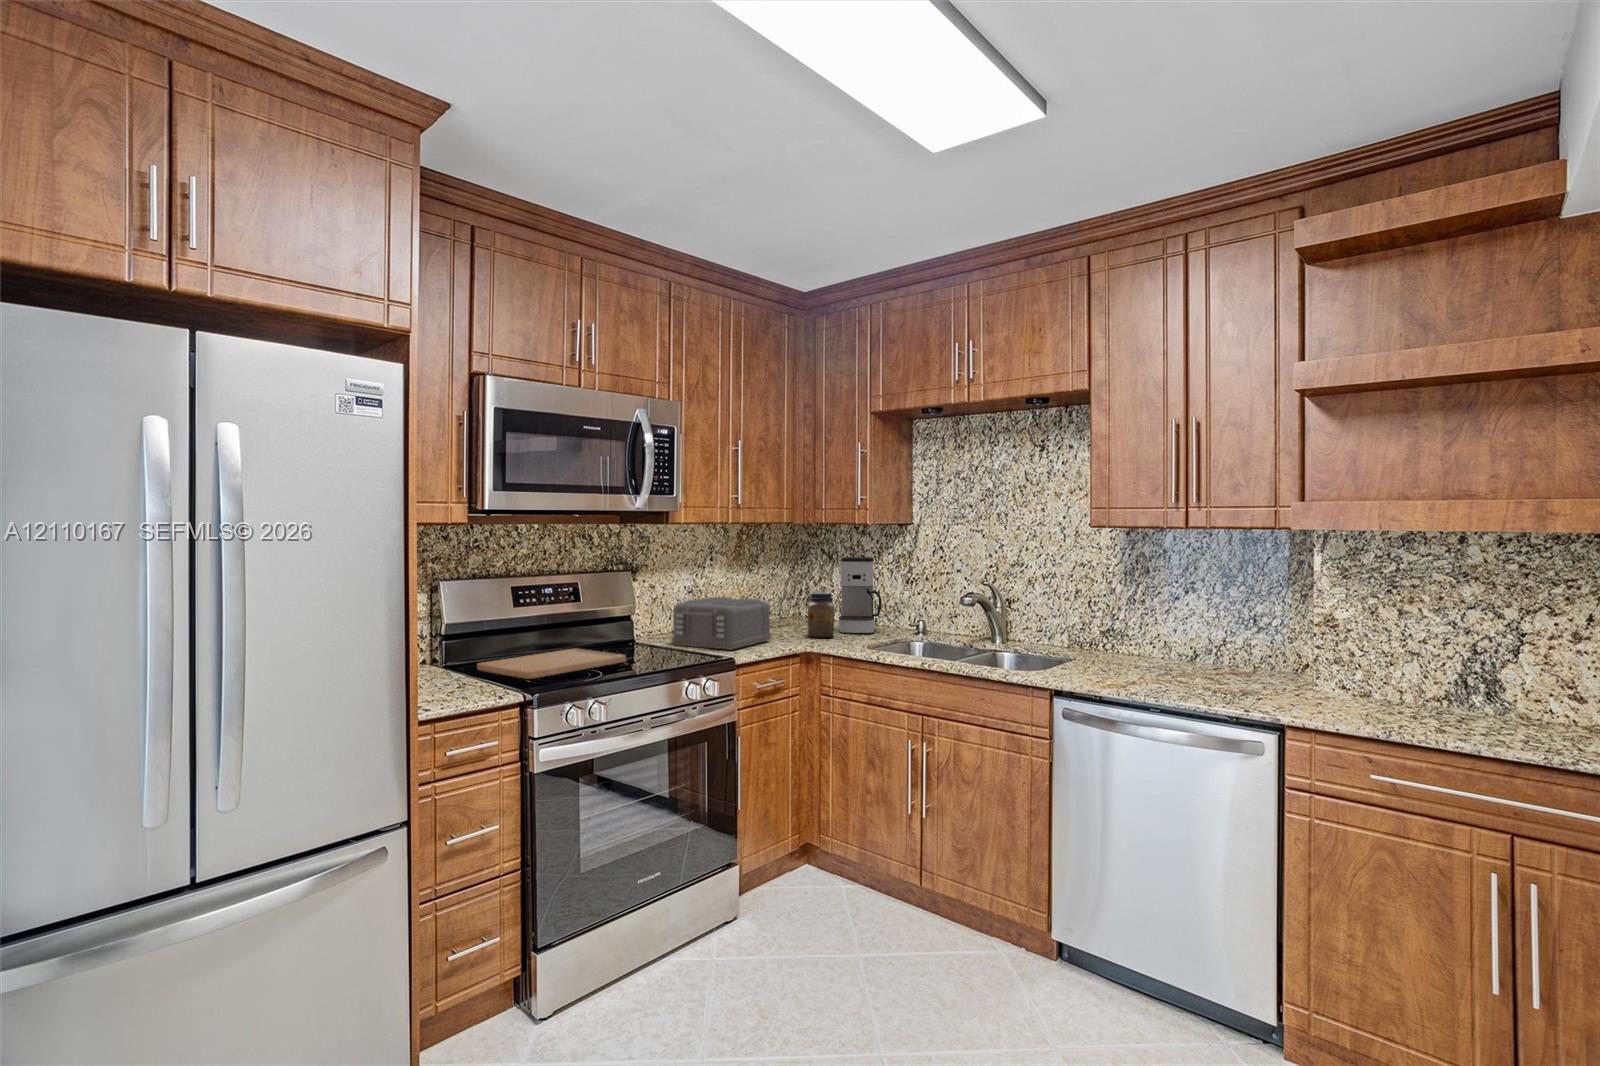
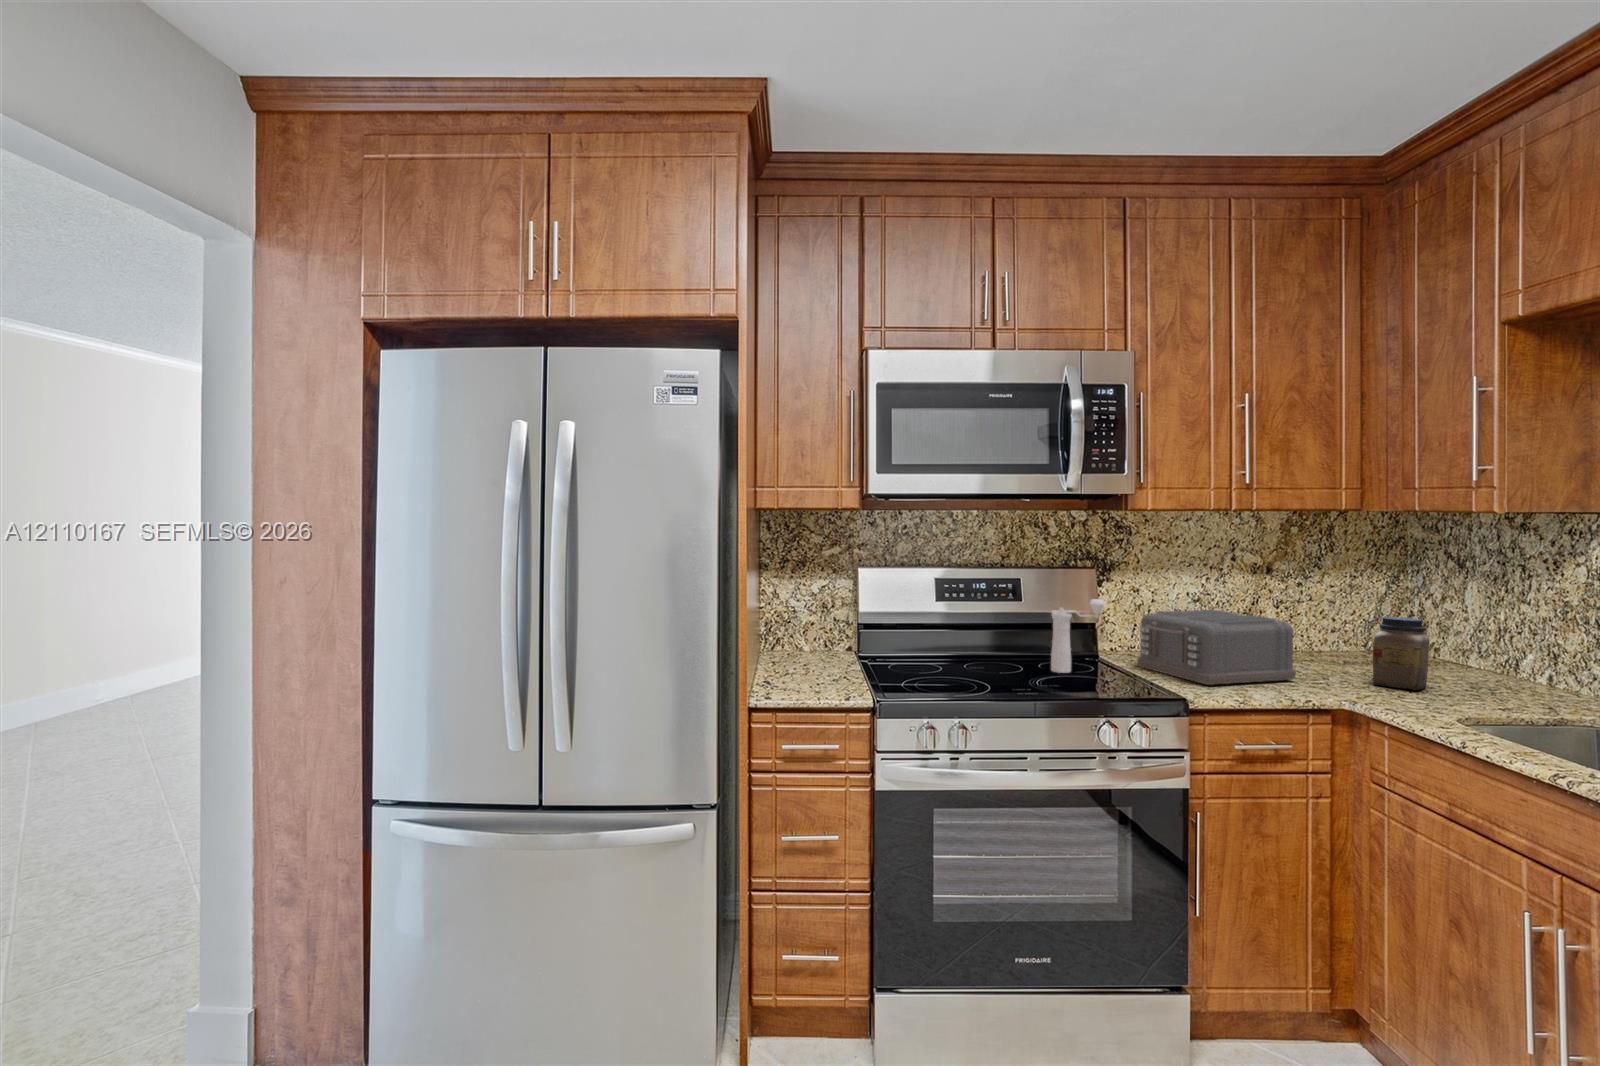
coffee maker: present [839,557,882,634] -> none [1449,564,1547,694]
pepper mill: none [621,594,658,656] -> present [1051,599,1105,673]
cutting board: present [477,649,626,679] -> none [879,655,1040,682]

